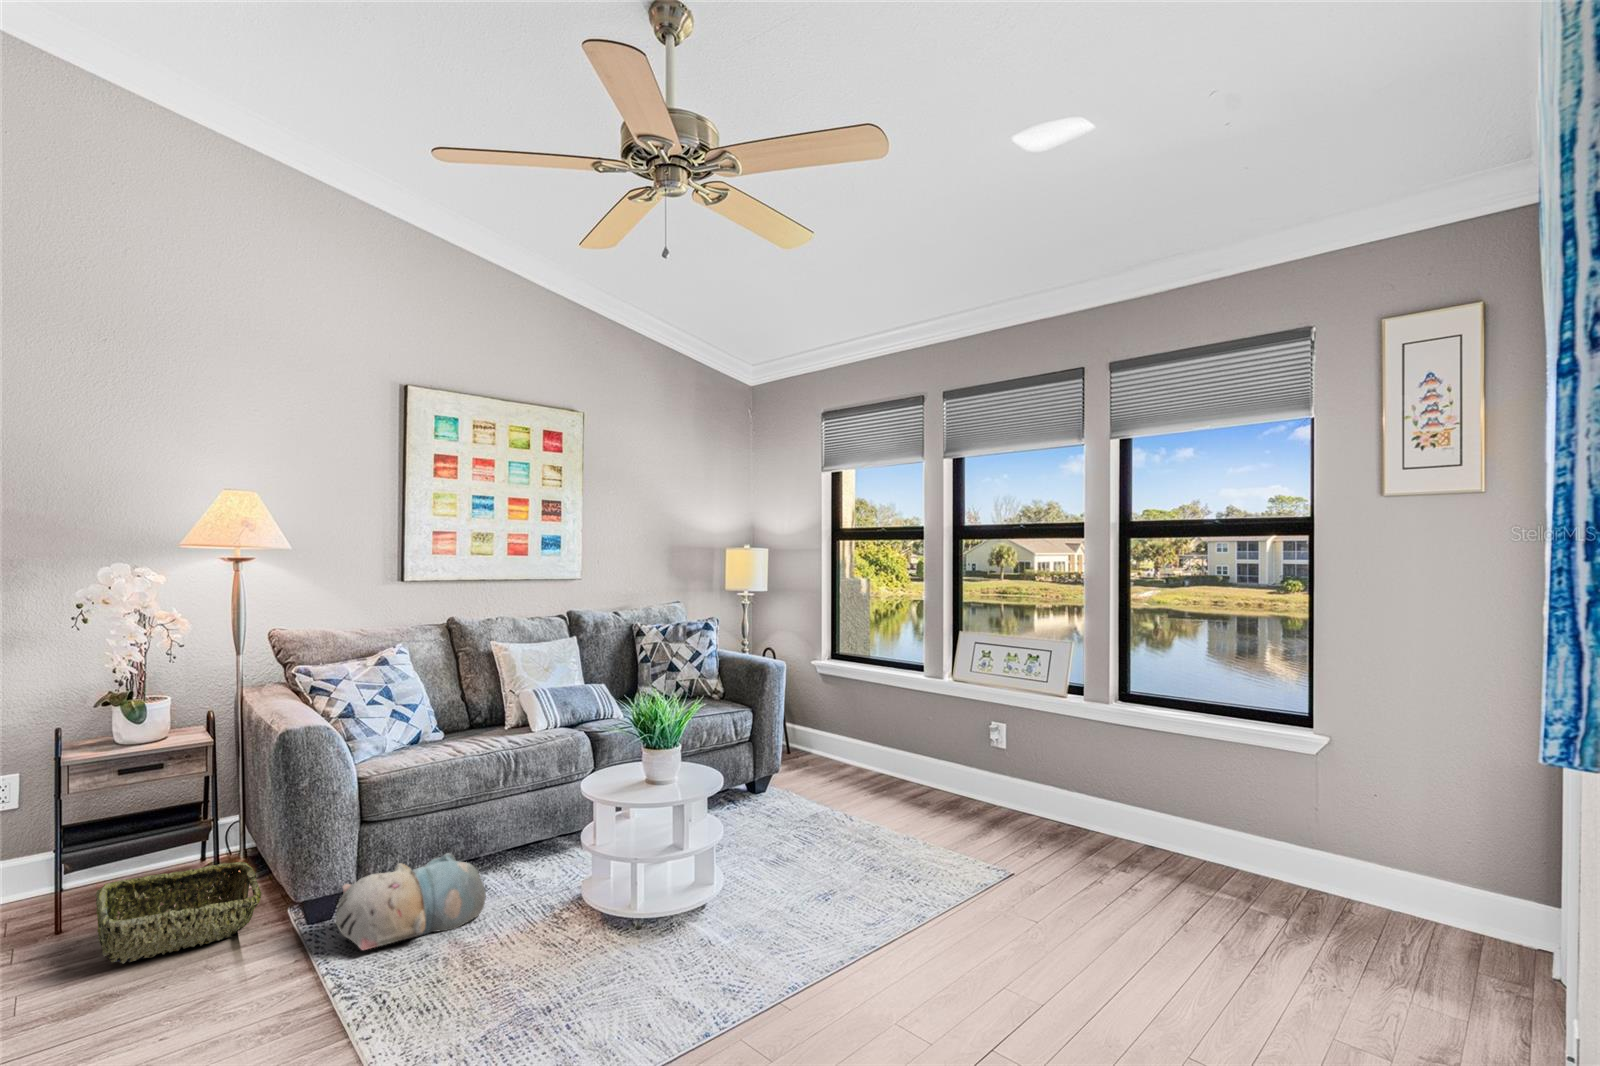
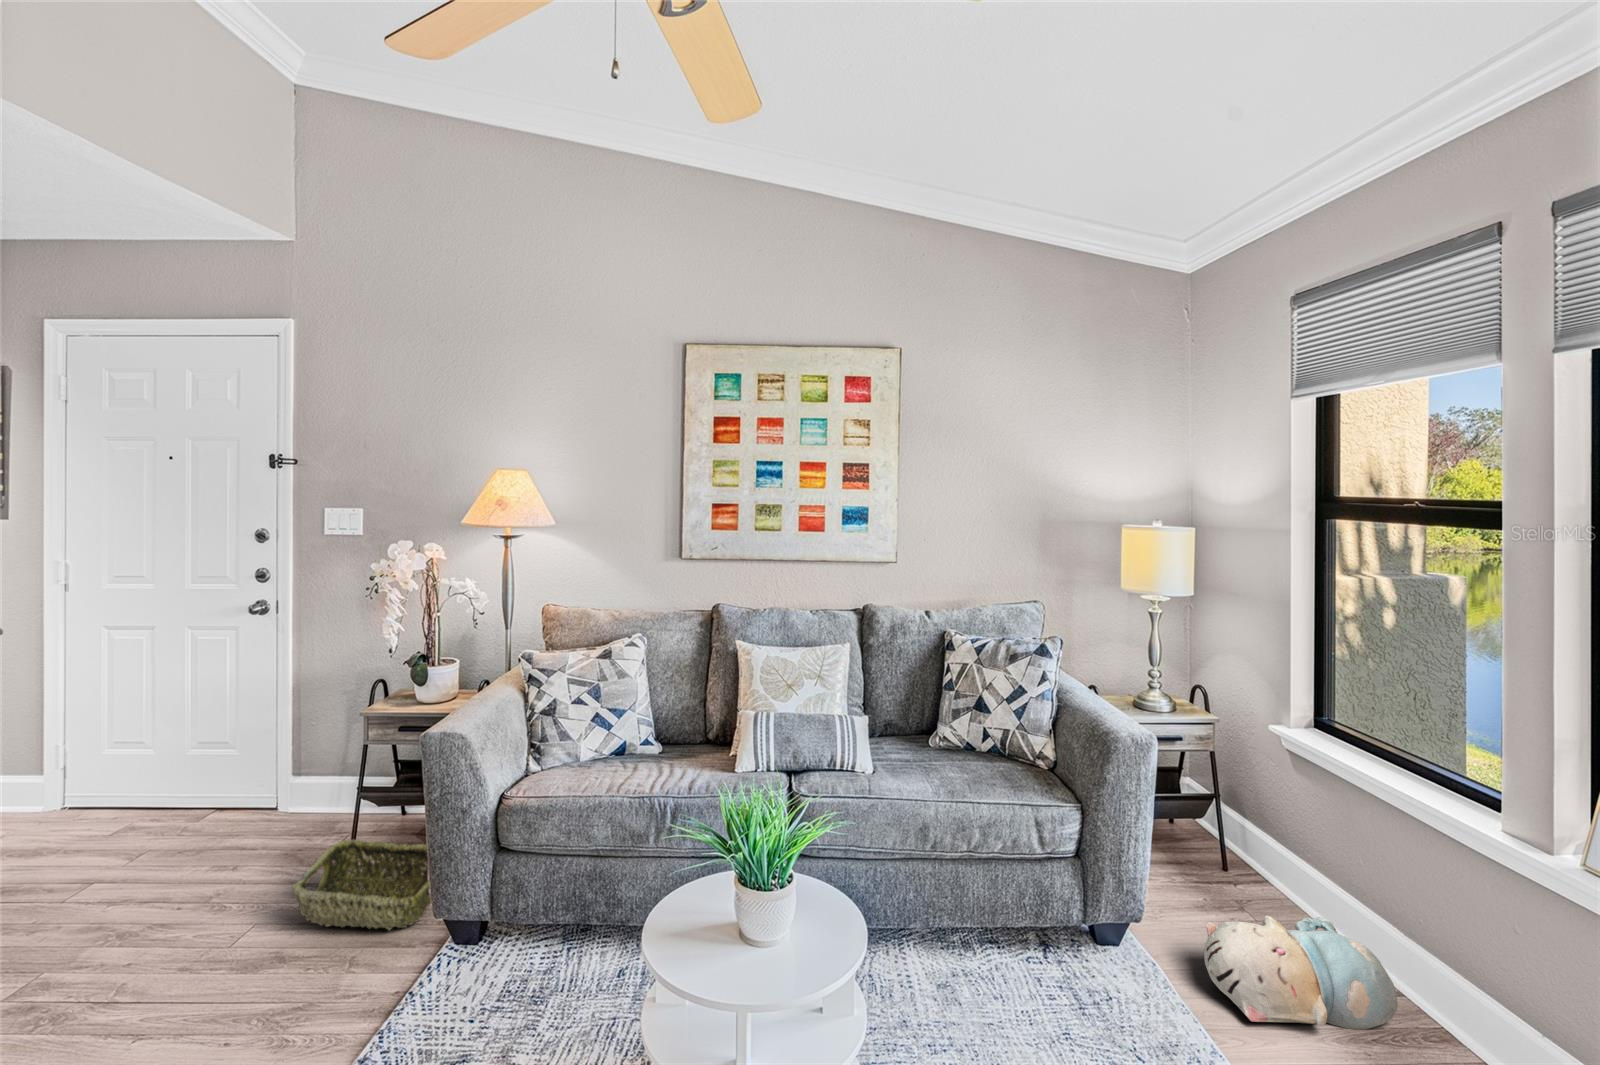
plush toy: present [335,853,486,950] -> present [1204,916,1398,1029]

